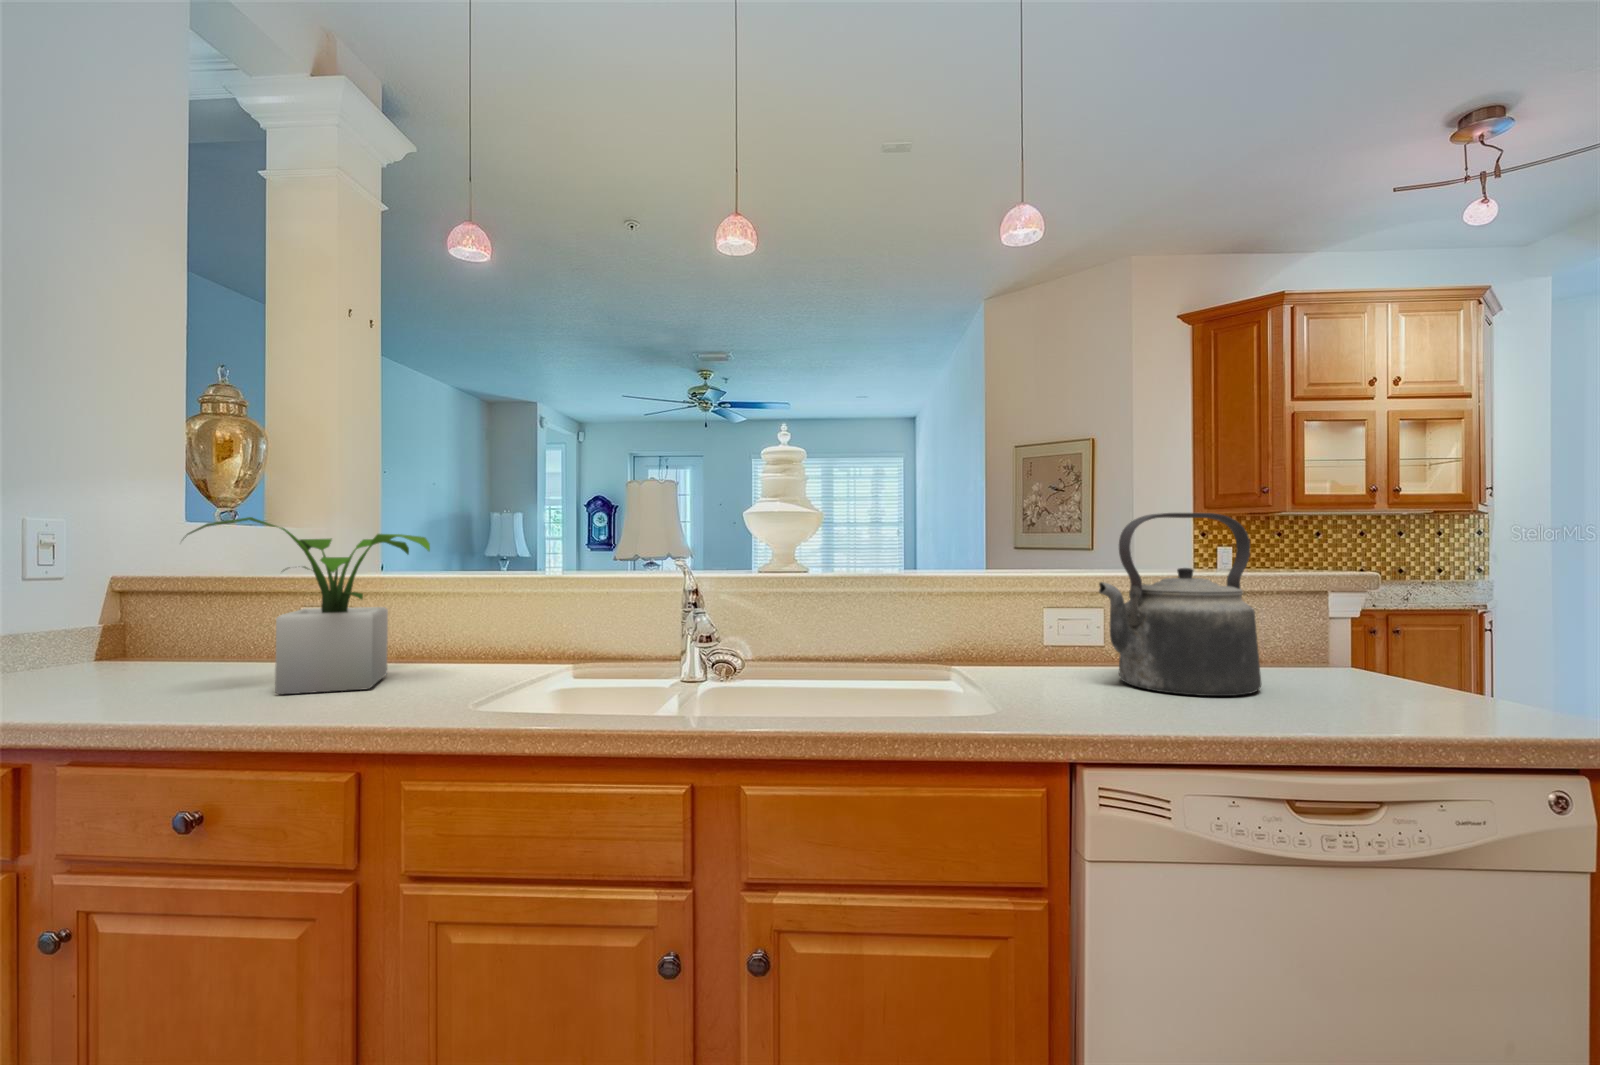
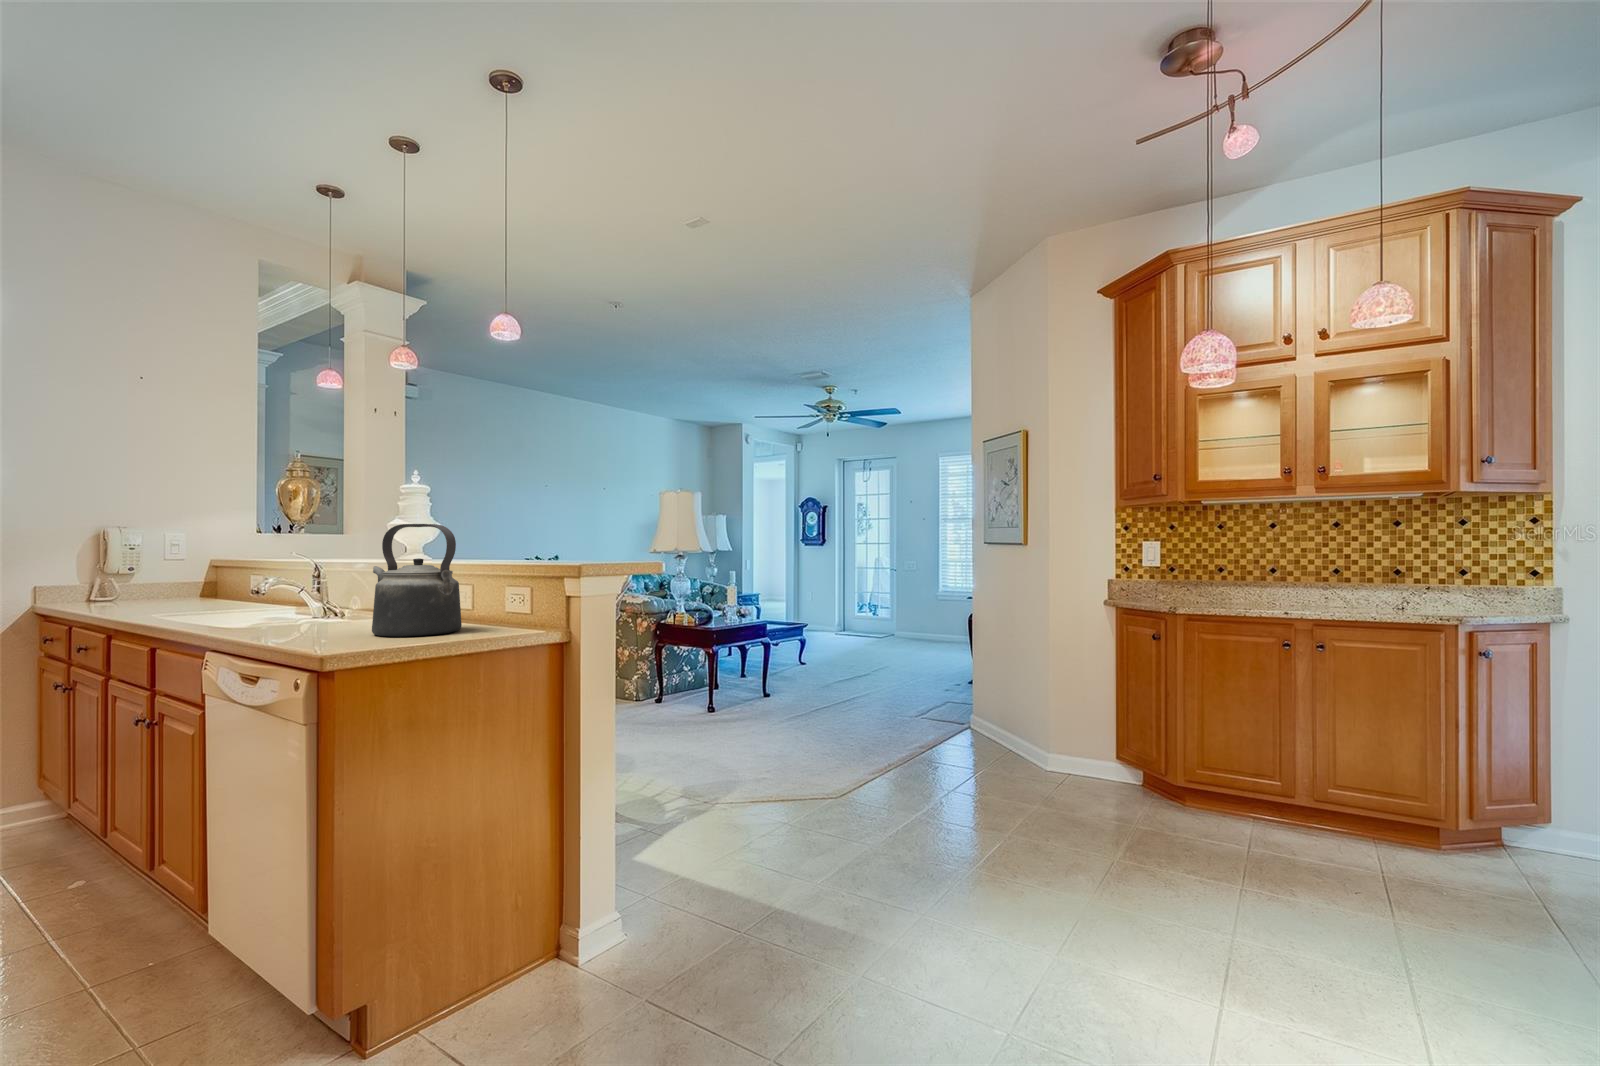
potted plant: present [185,517,430,695] -> none [135,532,252,609]

